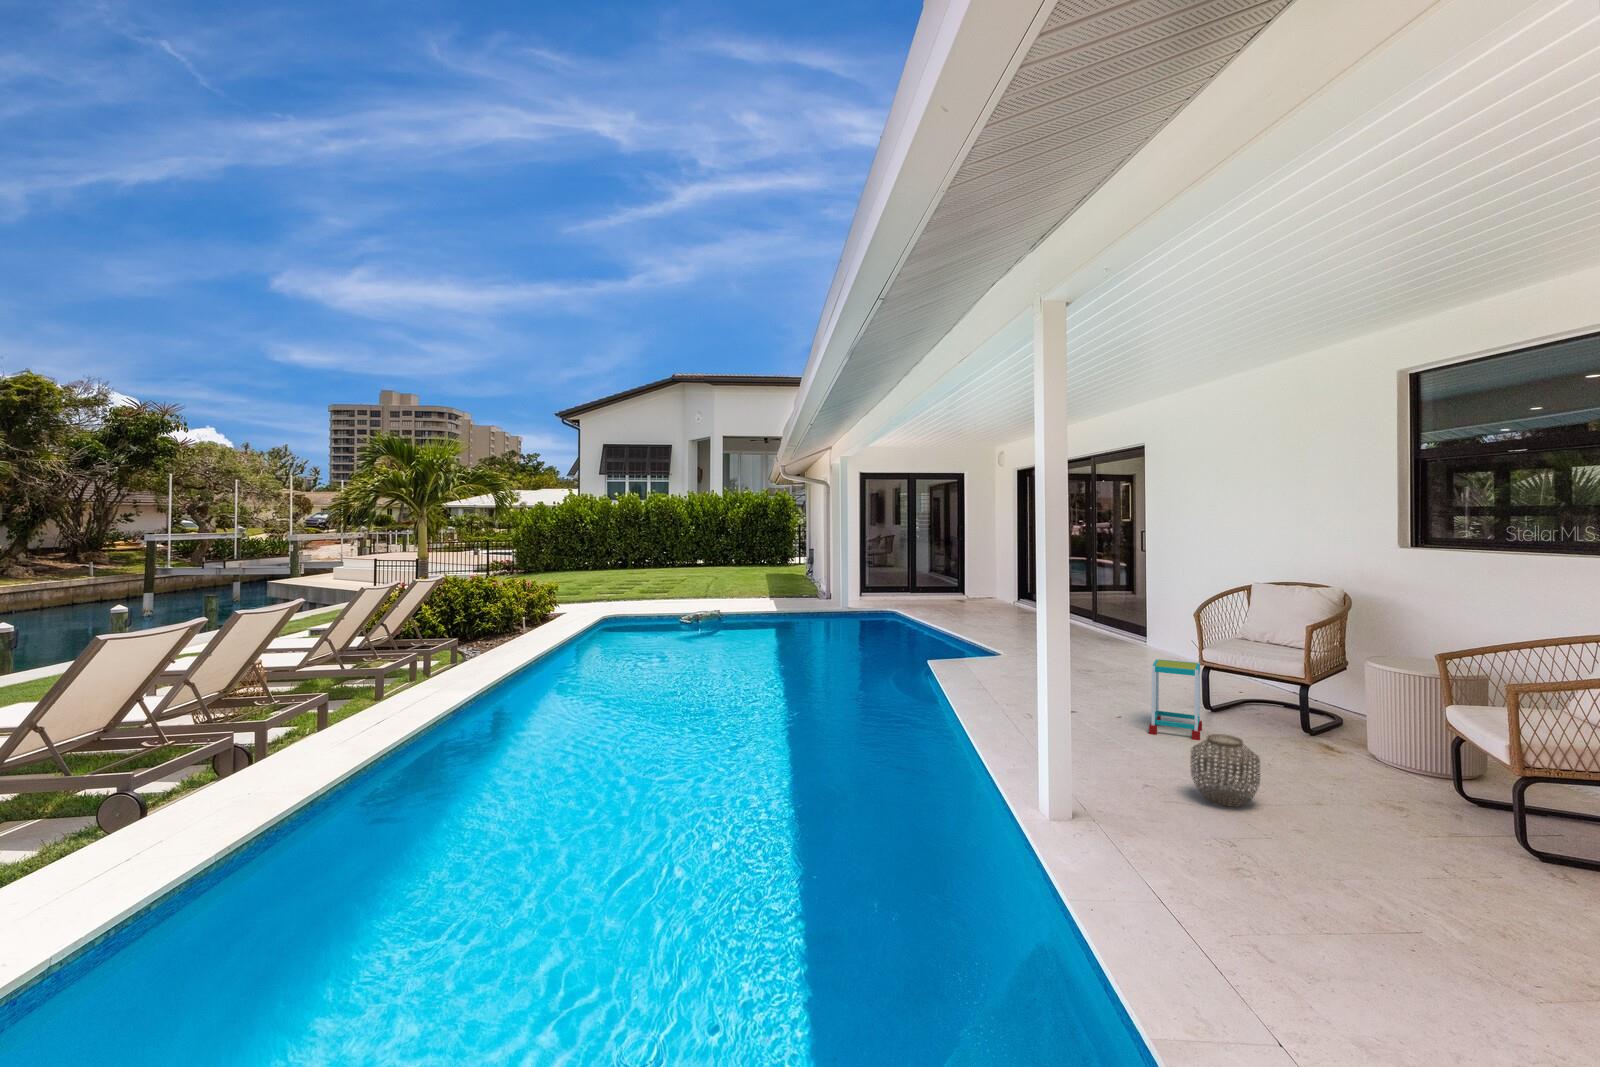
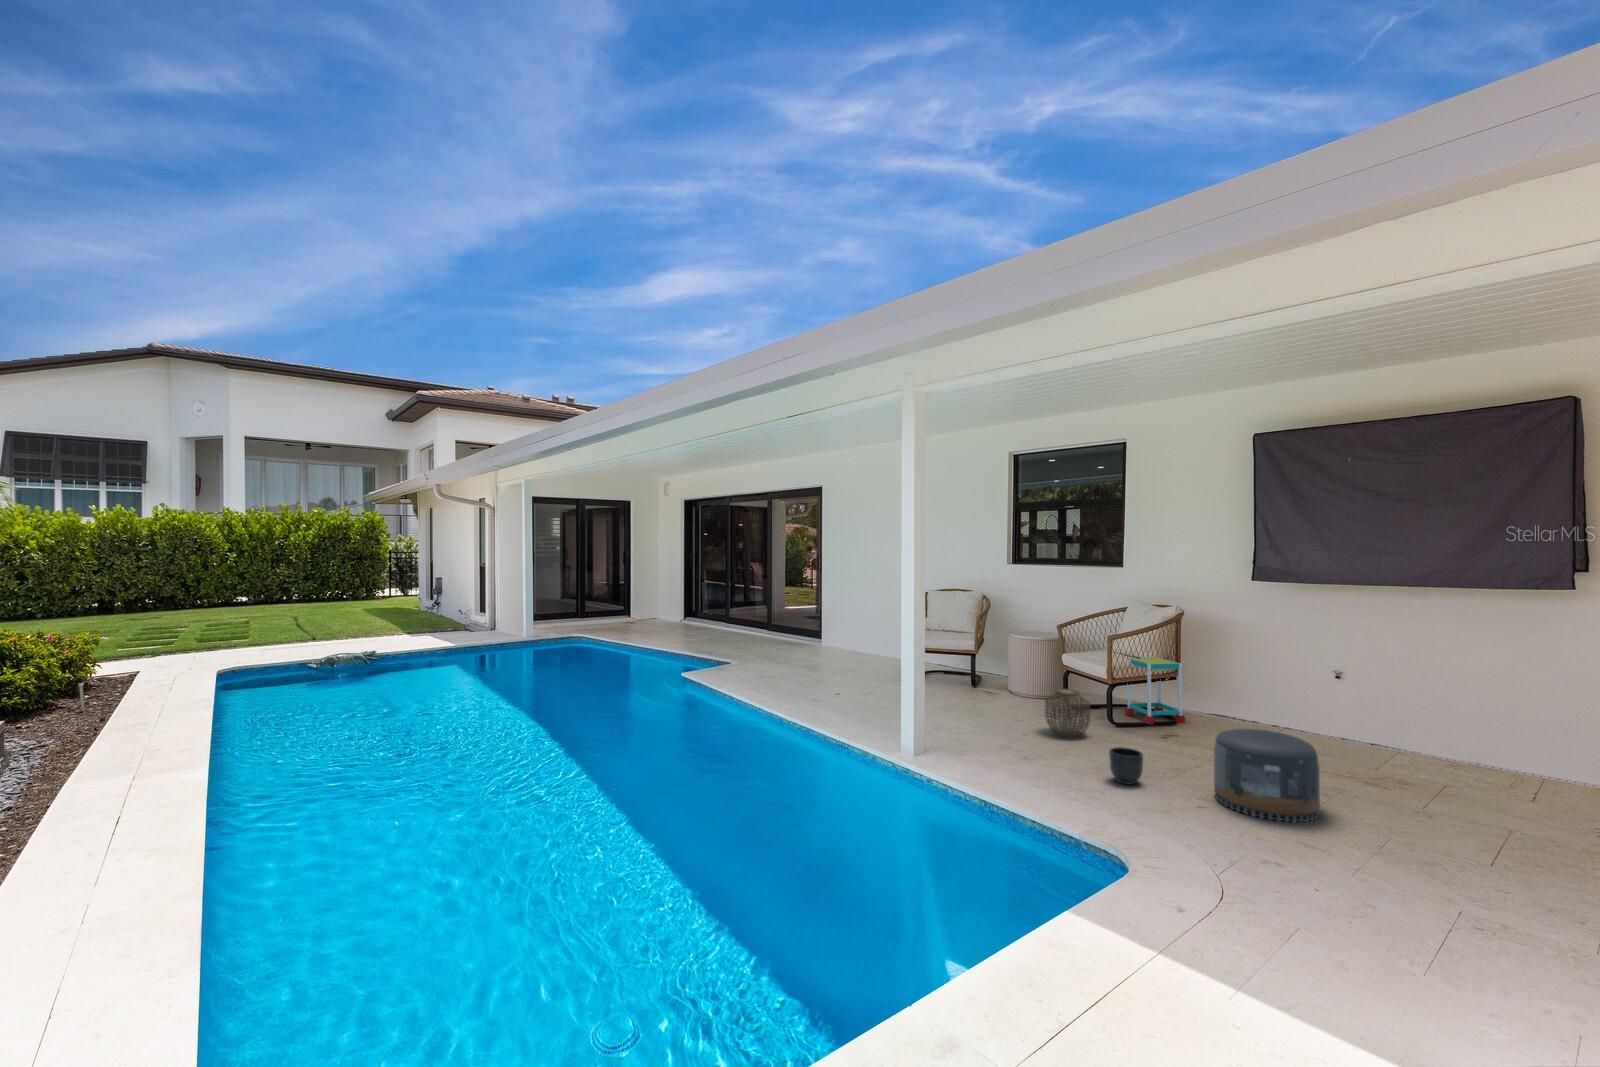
side table: present [1149,659,1202,740] -> present [1125,658,1185,724]
planter: none [1150,820,1199,877] -> present [1109,747,1143,784]
pouf: none [1258,833,1438,1013] -> present [1214,728,1320,822]

